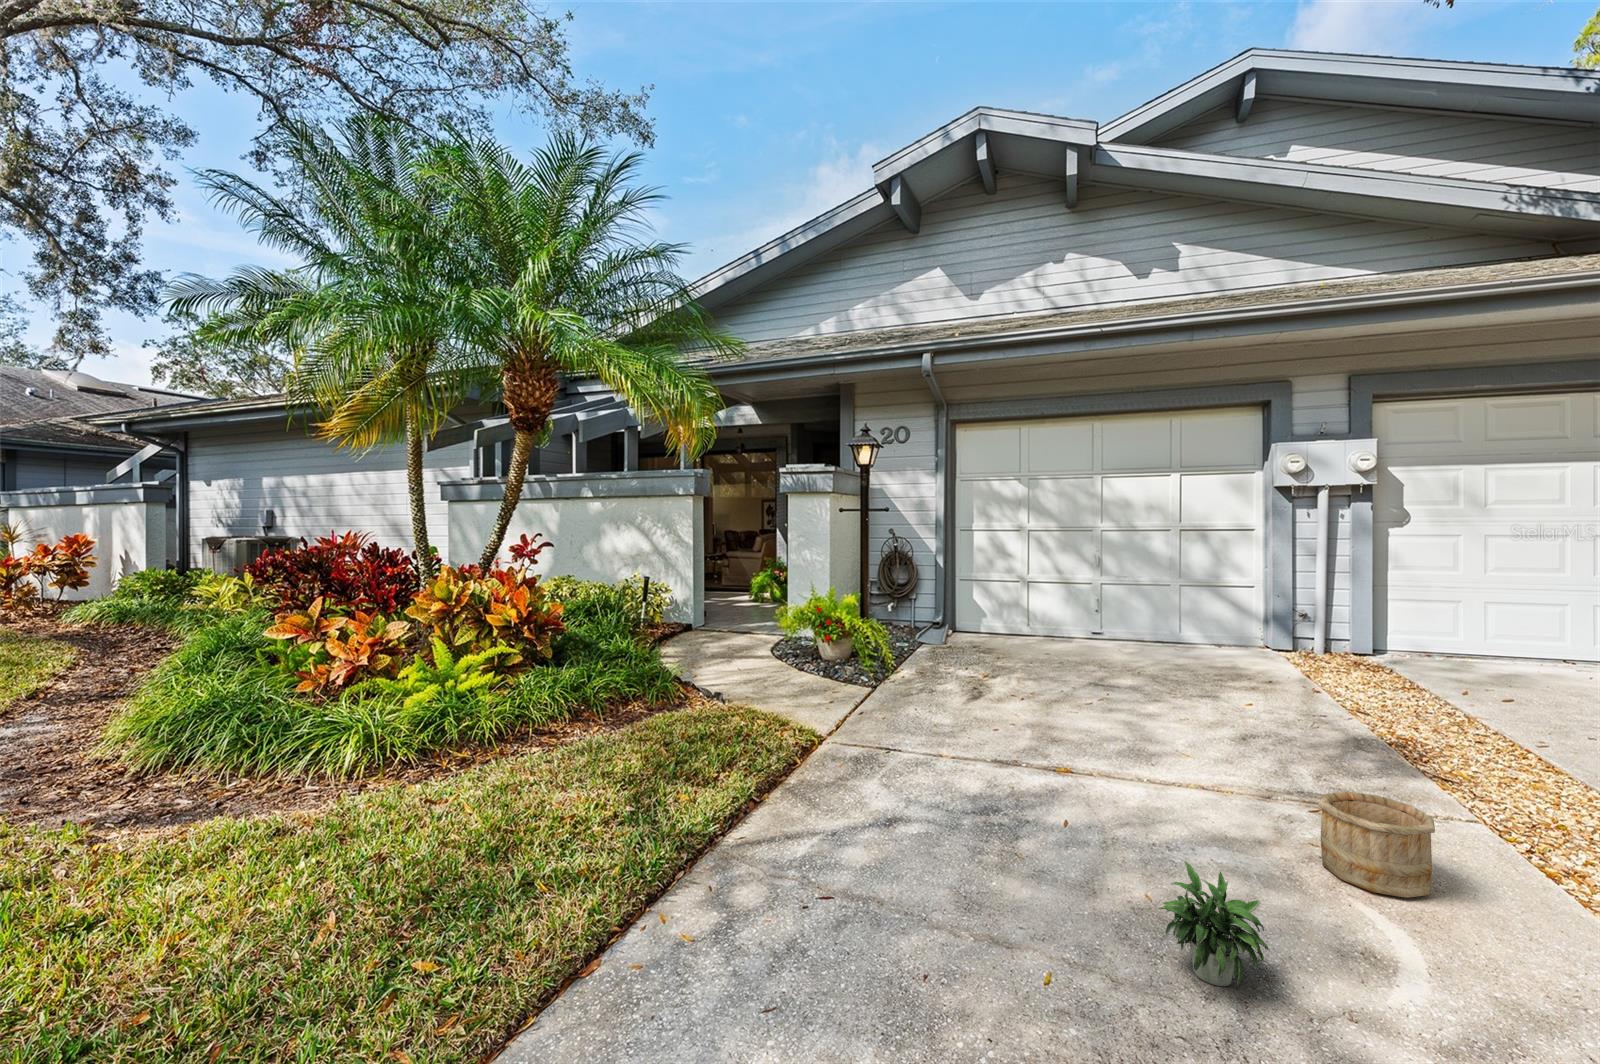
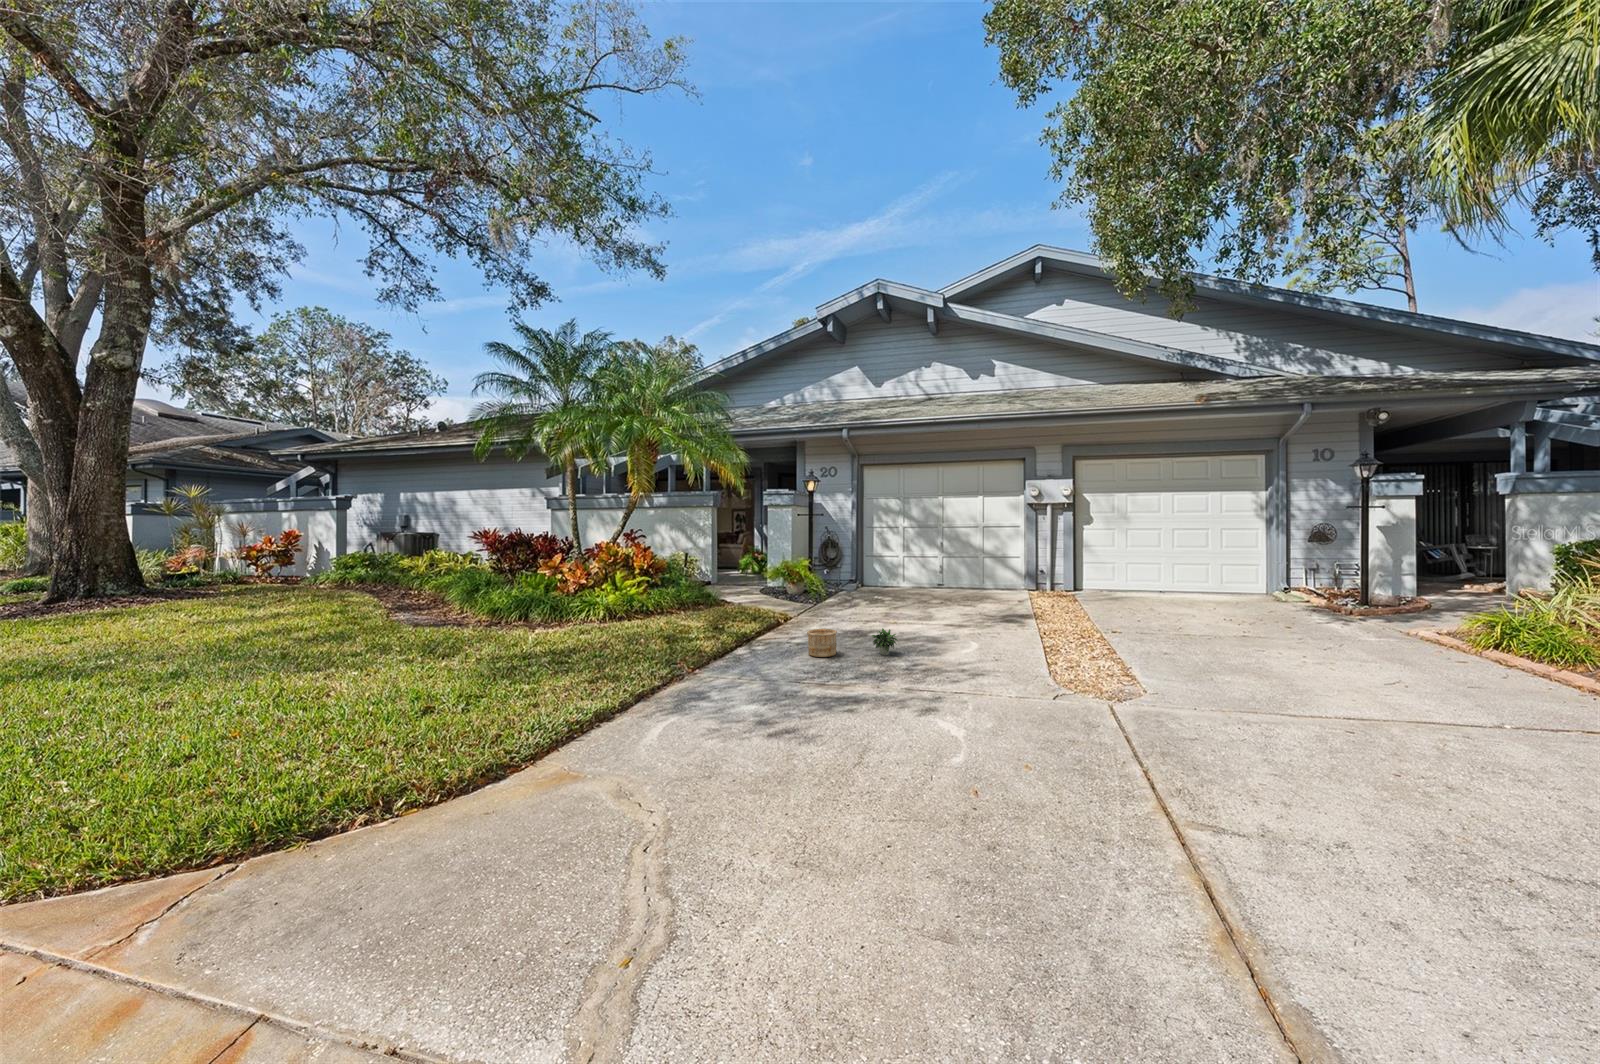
wooden bucket: present [1318,791,1435,898] -> present [807,629,837,657]

